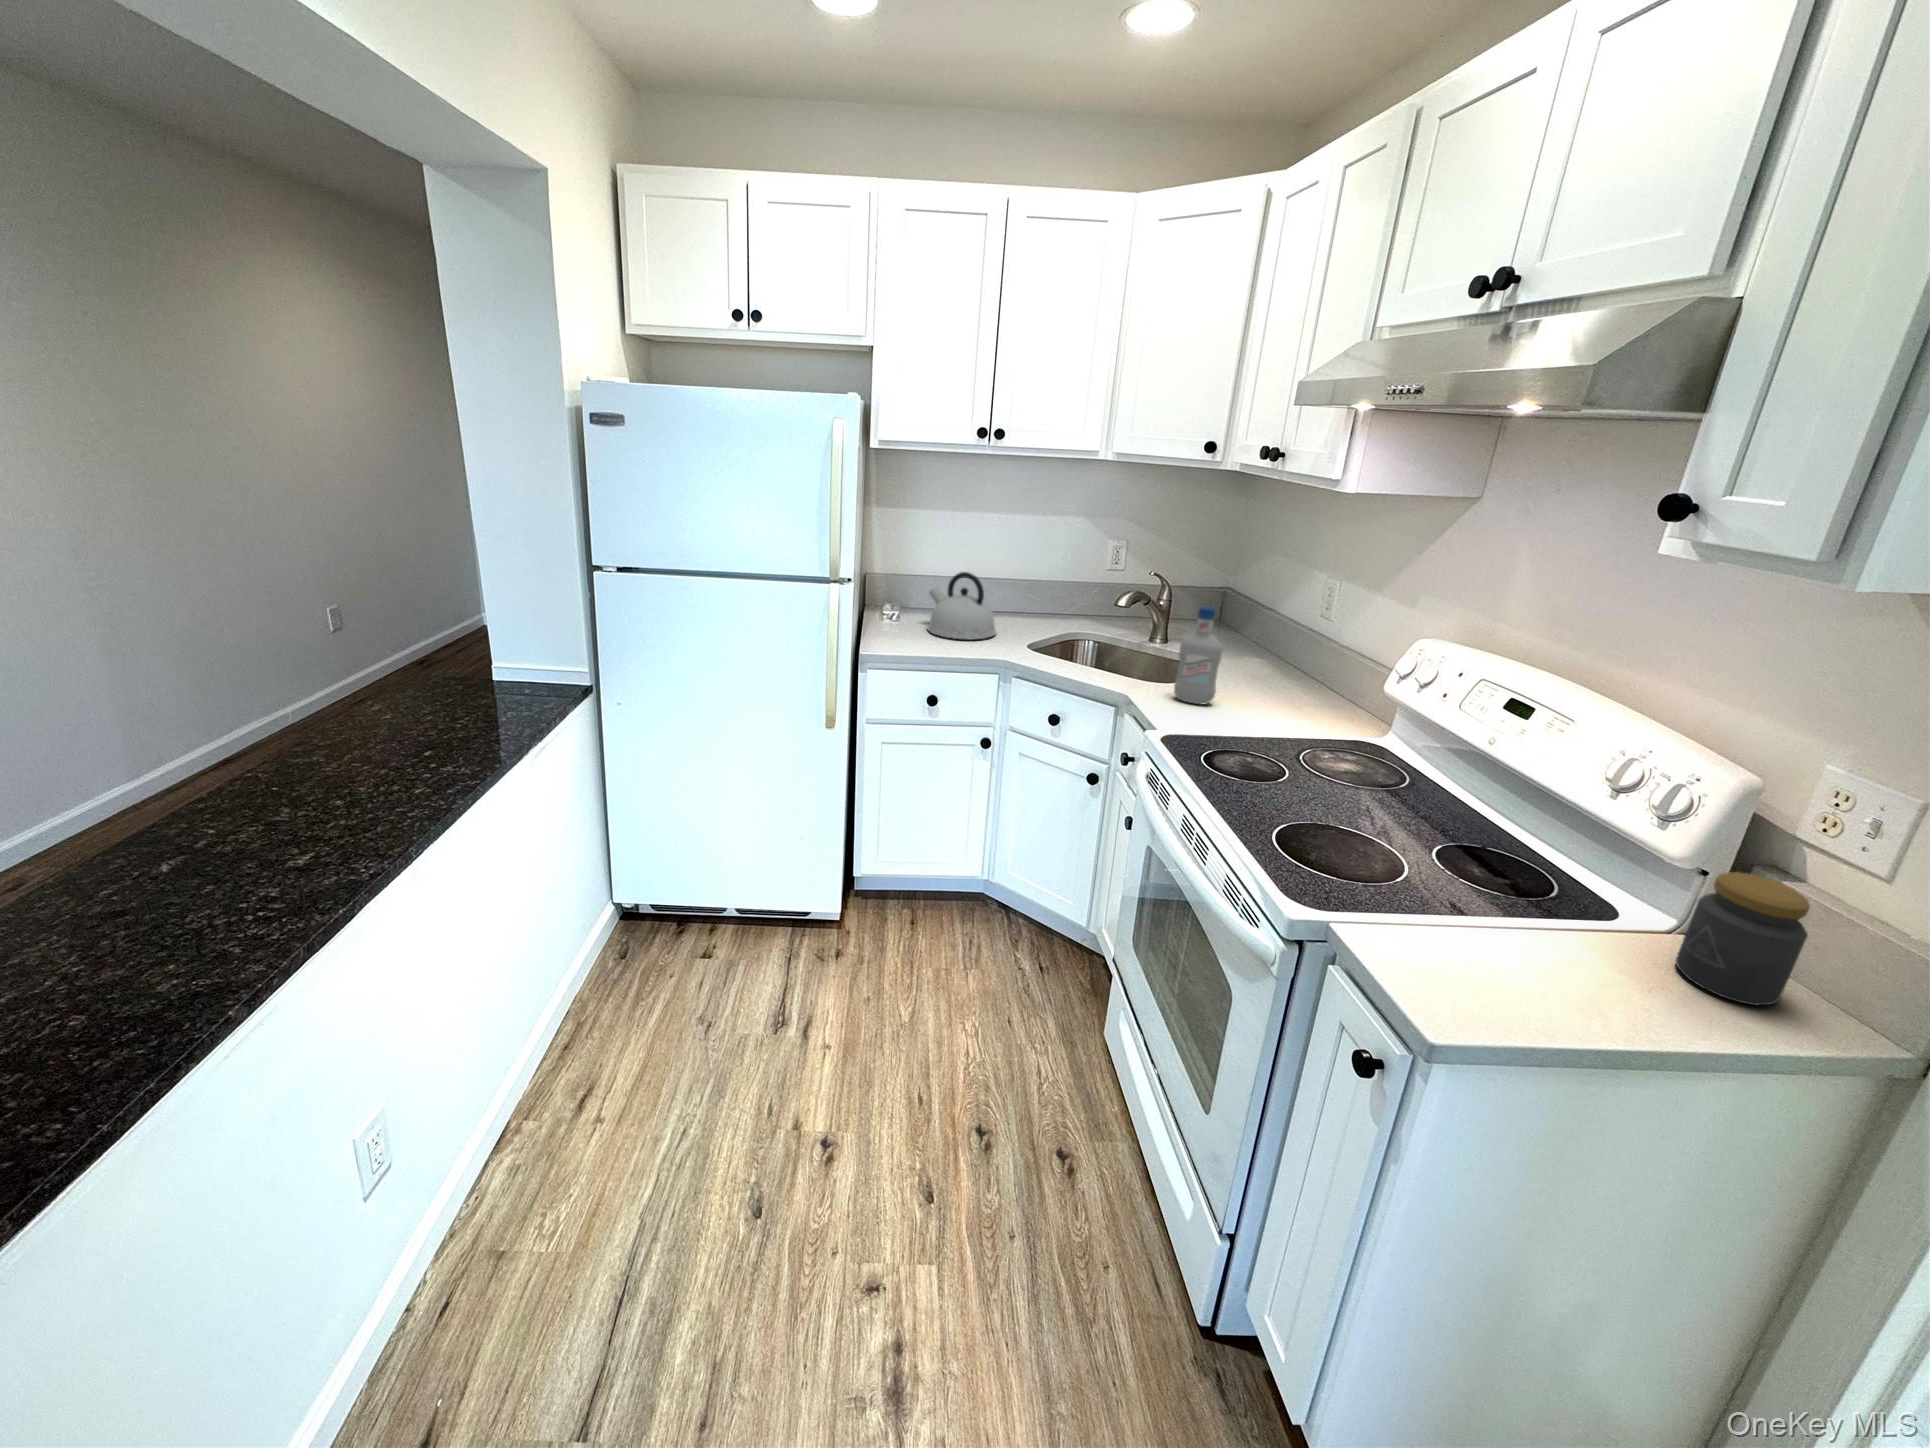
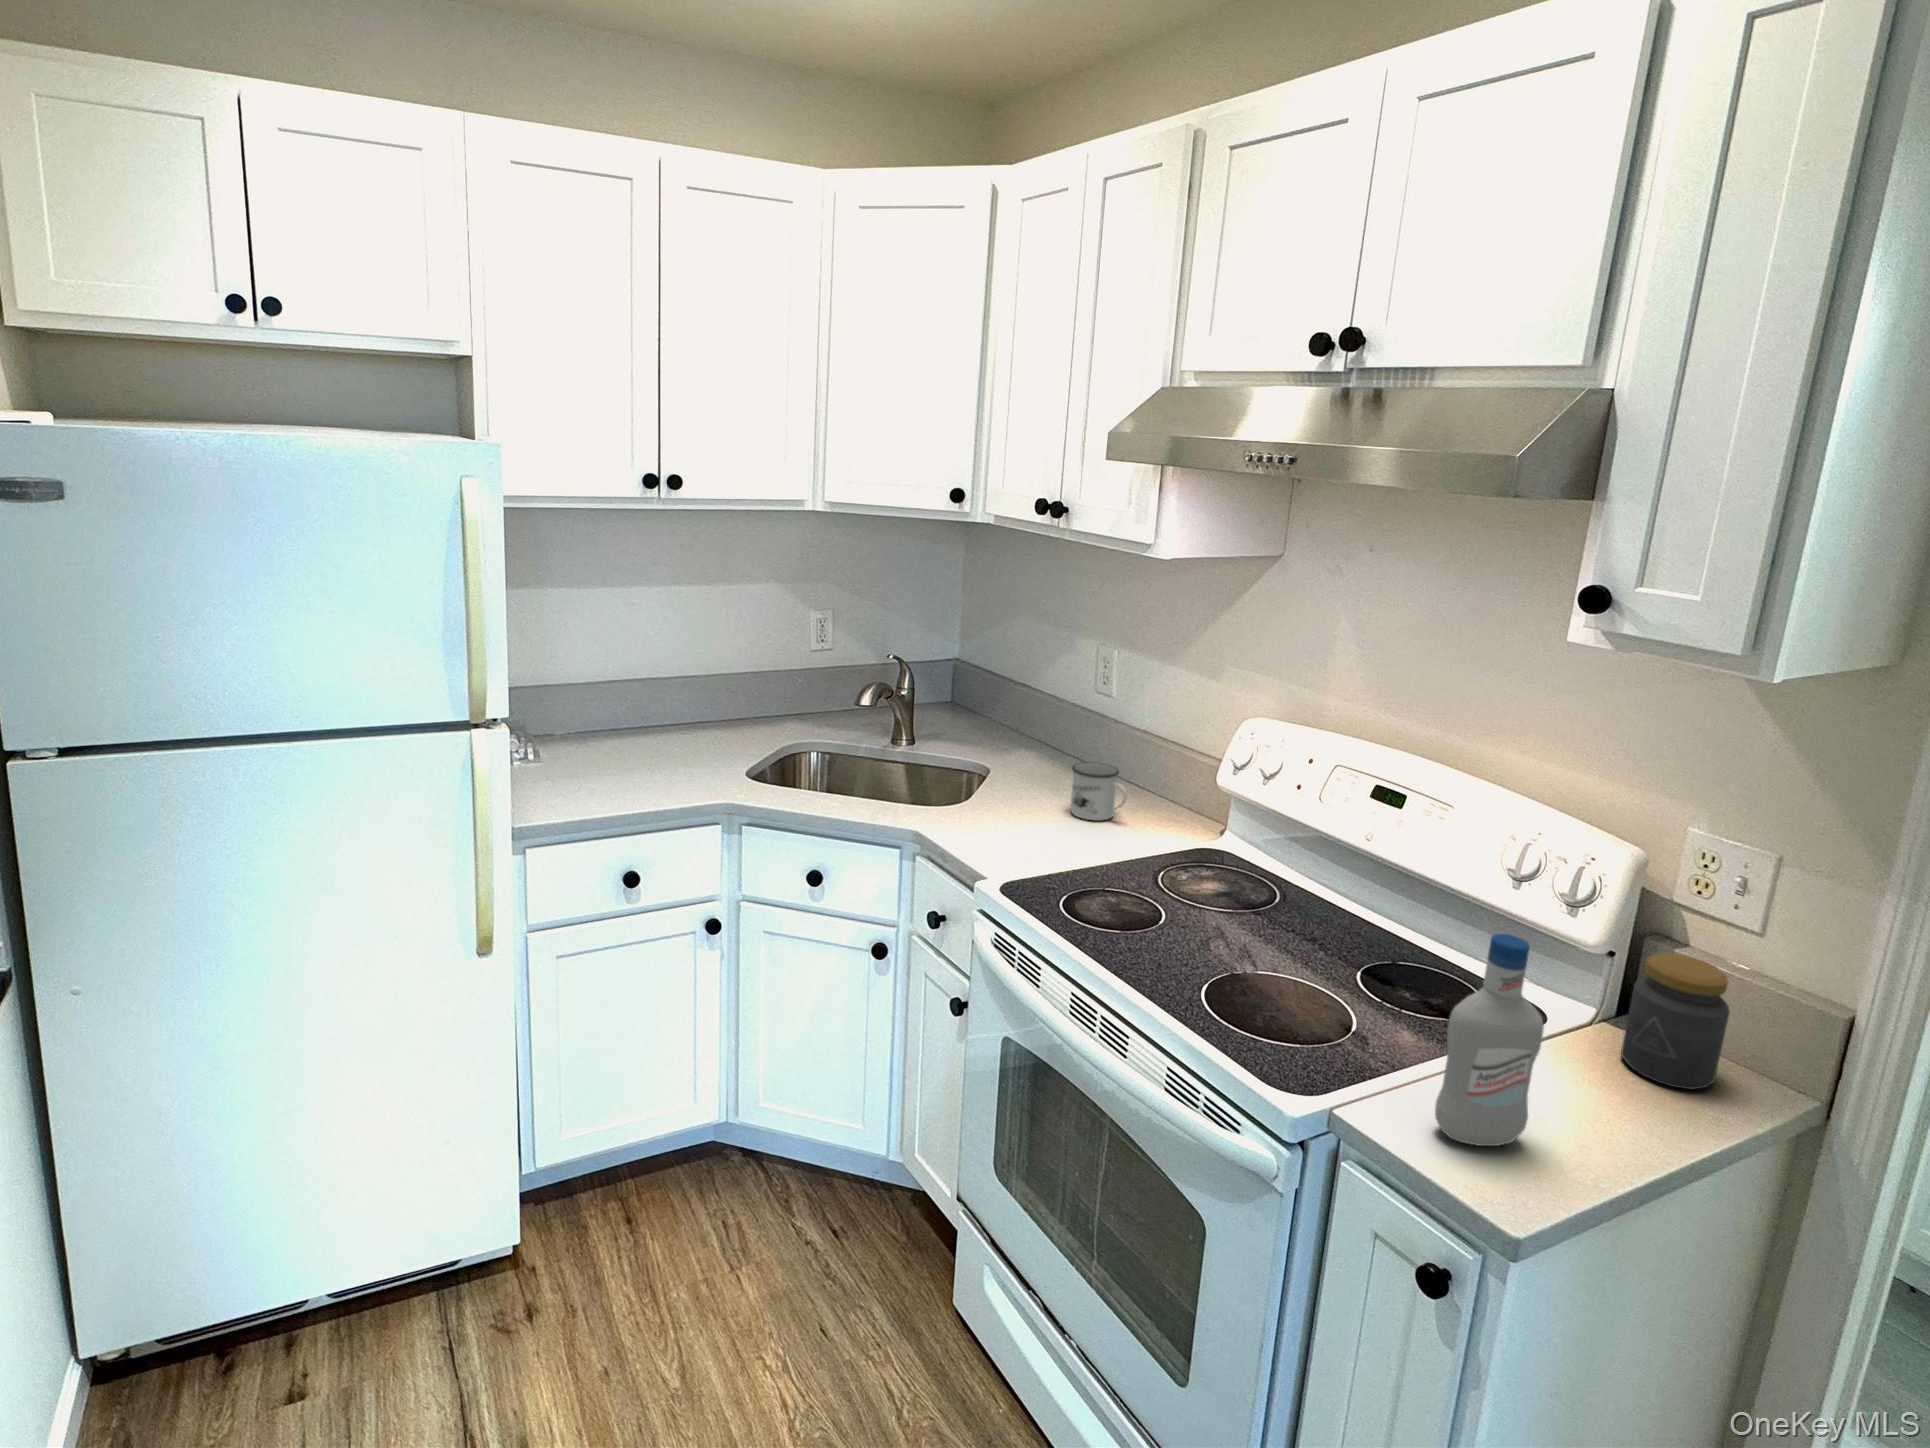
kettle: present [928,572,996,640] -> none [588,680,698,780]
bottle: present [1174,607,1223,704] -> present [1435,934,1544,1146]
mug: none [1261,664,1308,711] -> present [1071,762,1127,821]

